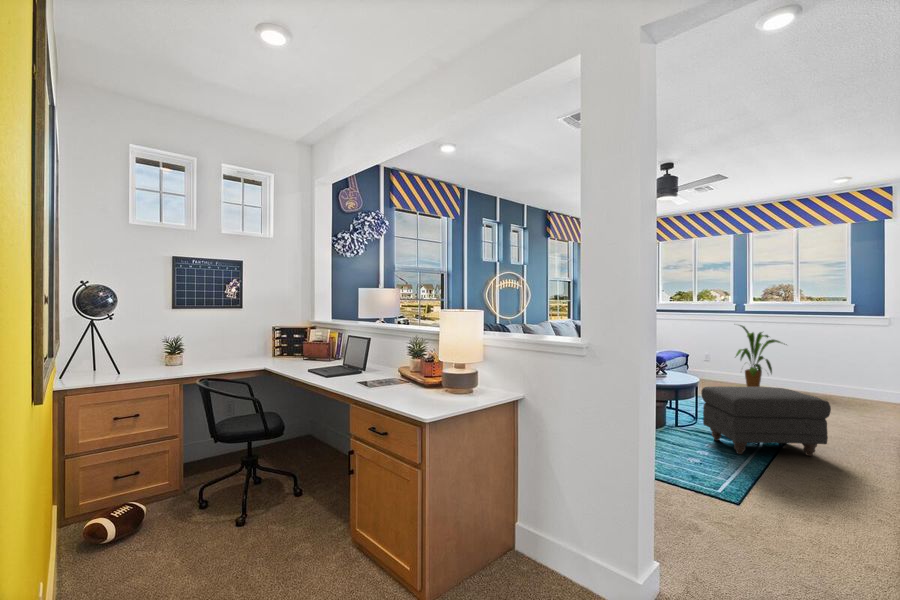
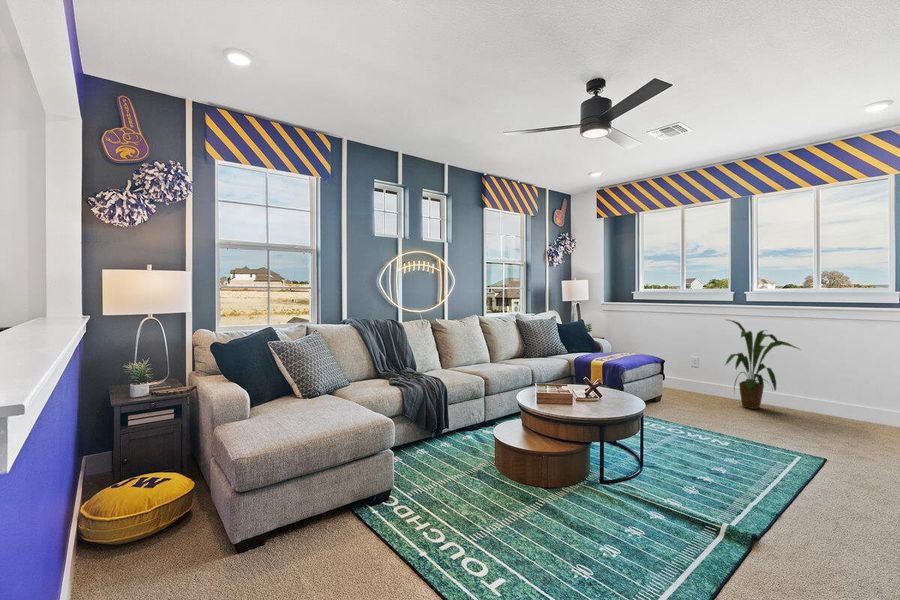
ottoman: present [701,386,831,456] -> none [627,427,846,568]

